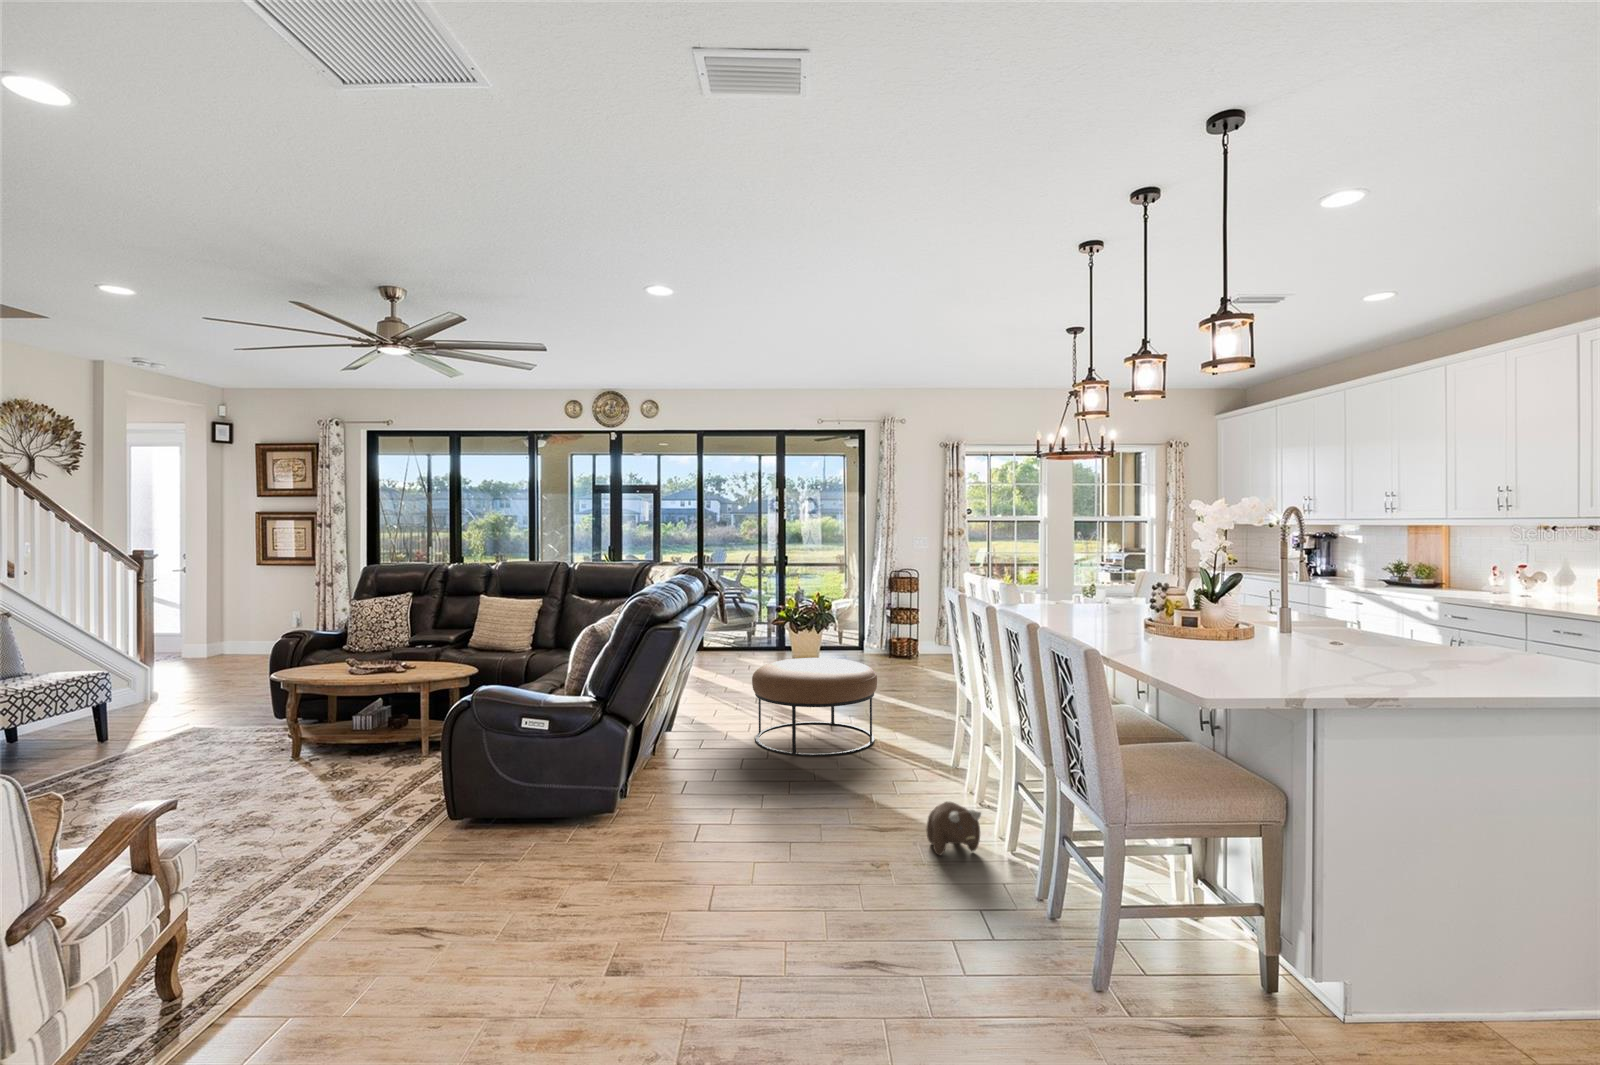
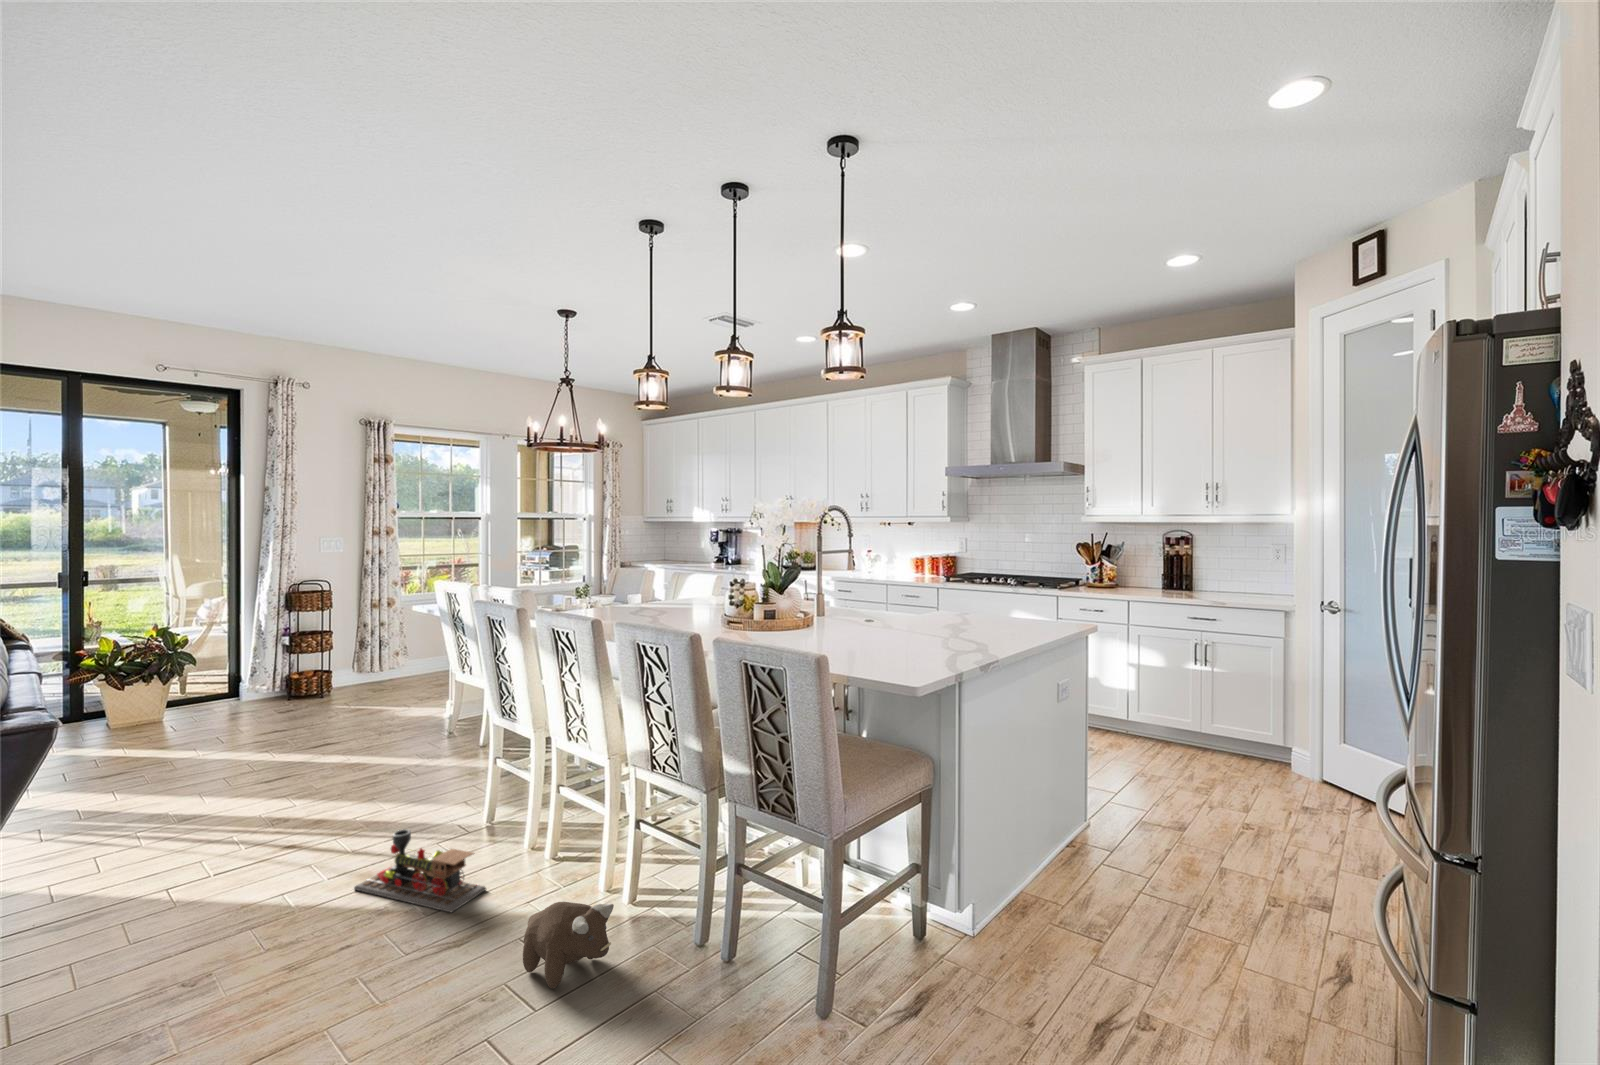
ottoman: present [752,658,877,756] -> none [83,721,341,908]
toy train: none [866,741,936,801] -> present [354,829,486,912]

